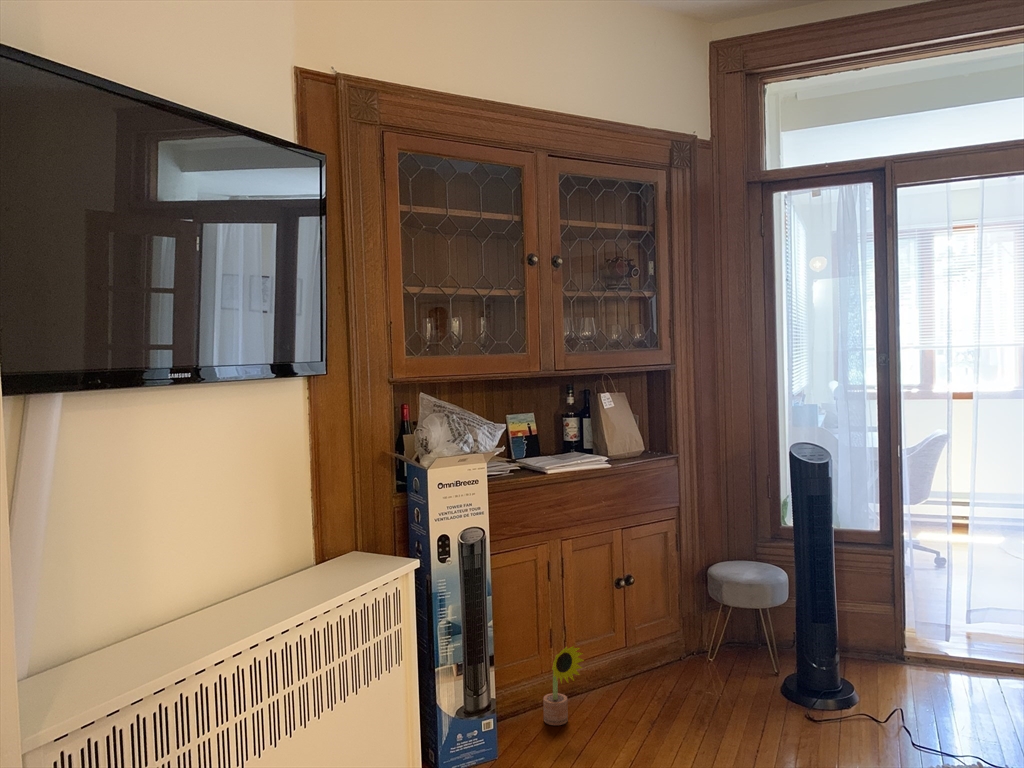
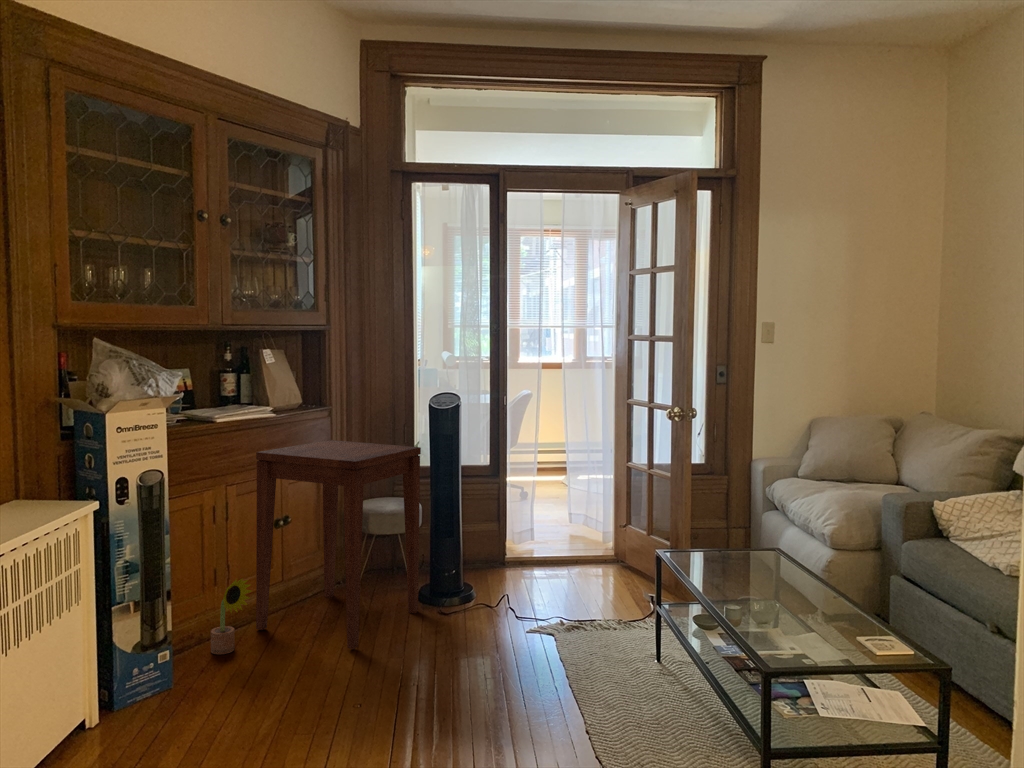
side table: none [591,492,781,749] -> present [256,440,421,649]

